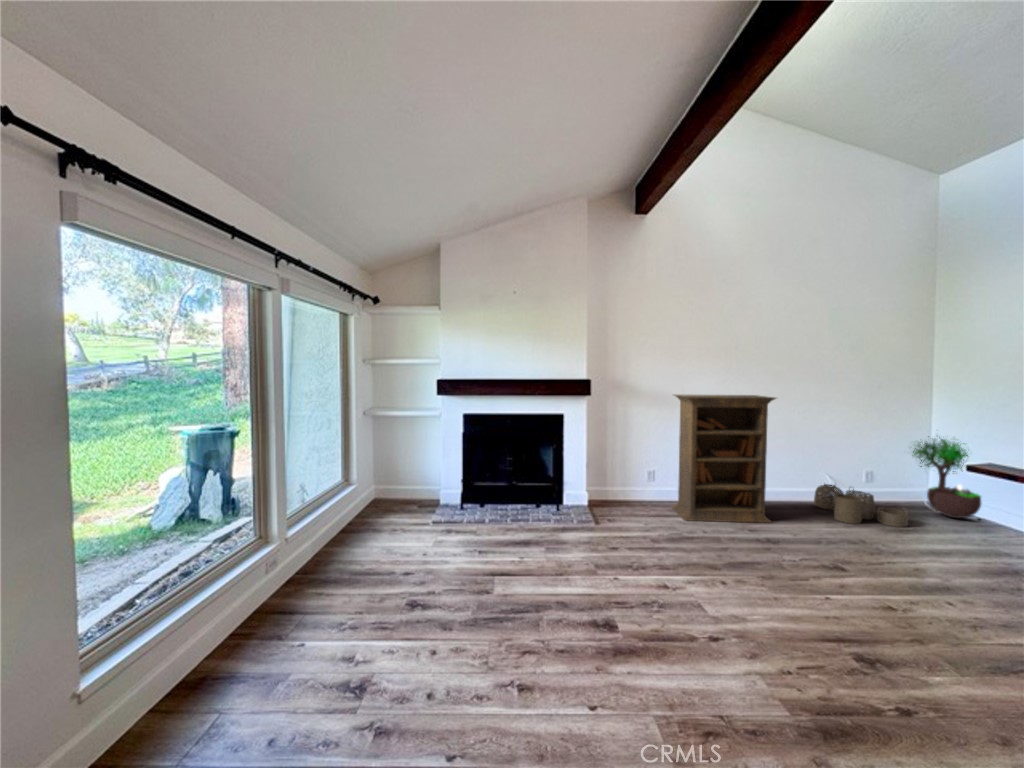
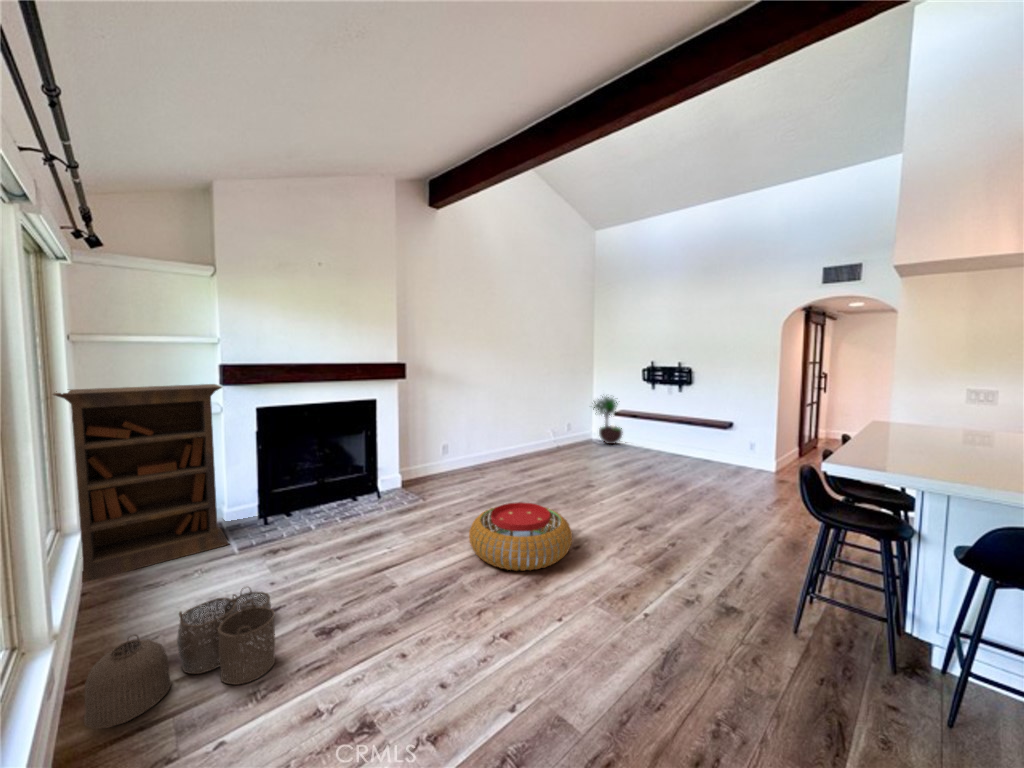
bookcase: present [672,394,776,523] -> present [53,384,229,583]
woven basket: present [814,484,908,527] -> present [84,587,275,729]
pouf: none [577,549,709,643] -> present [469,502,572,571]

